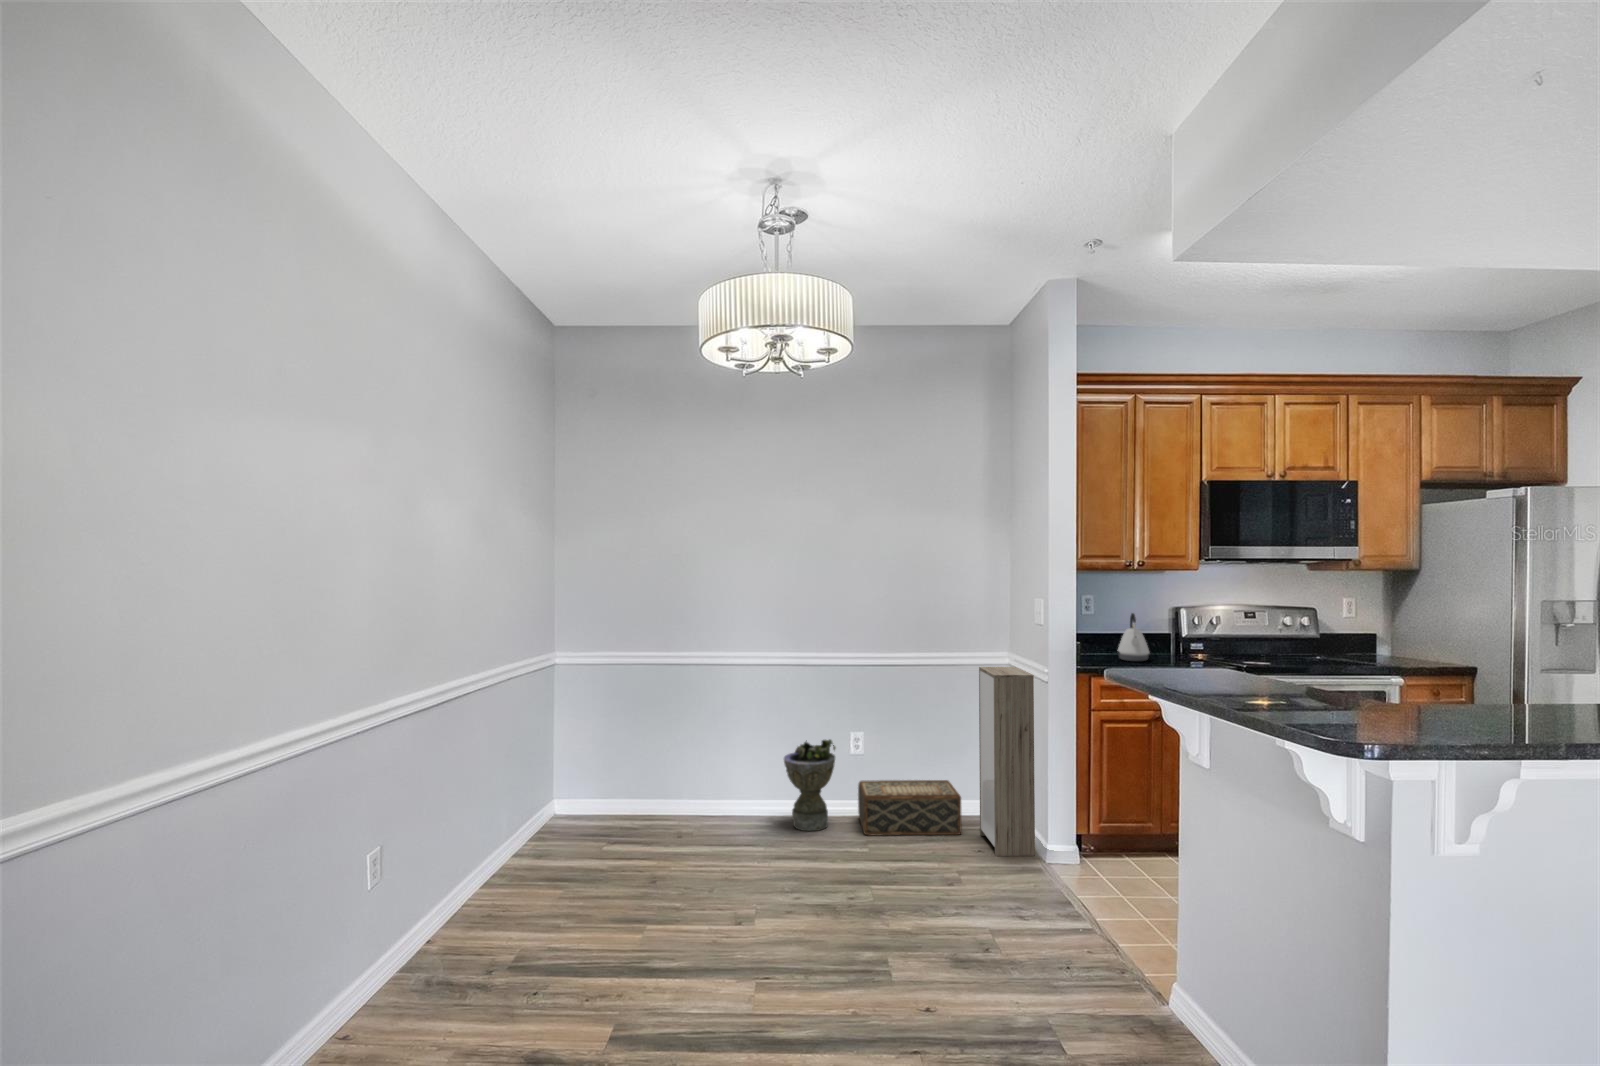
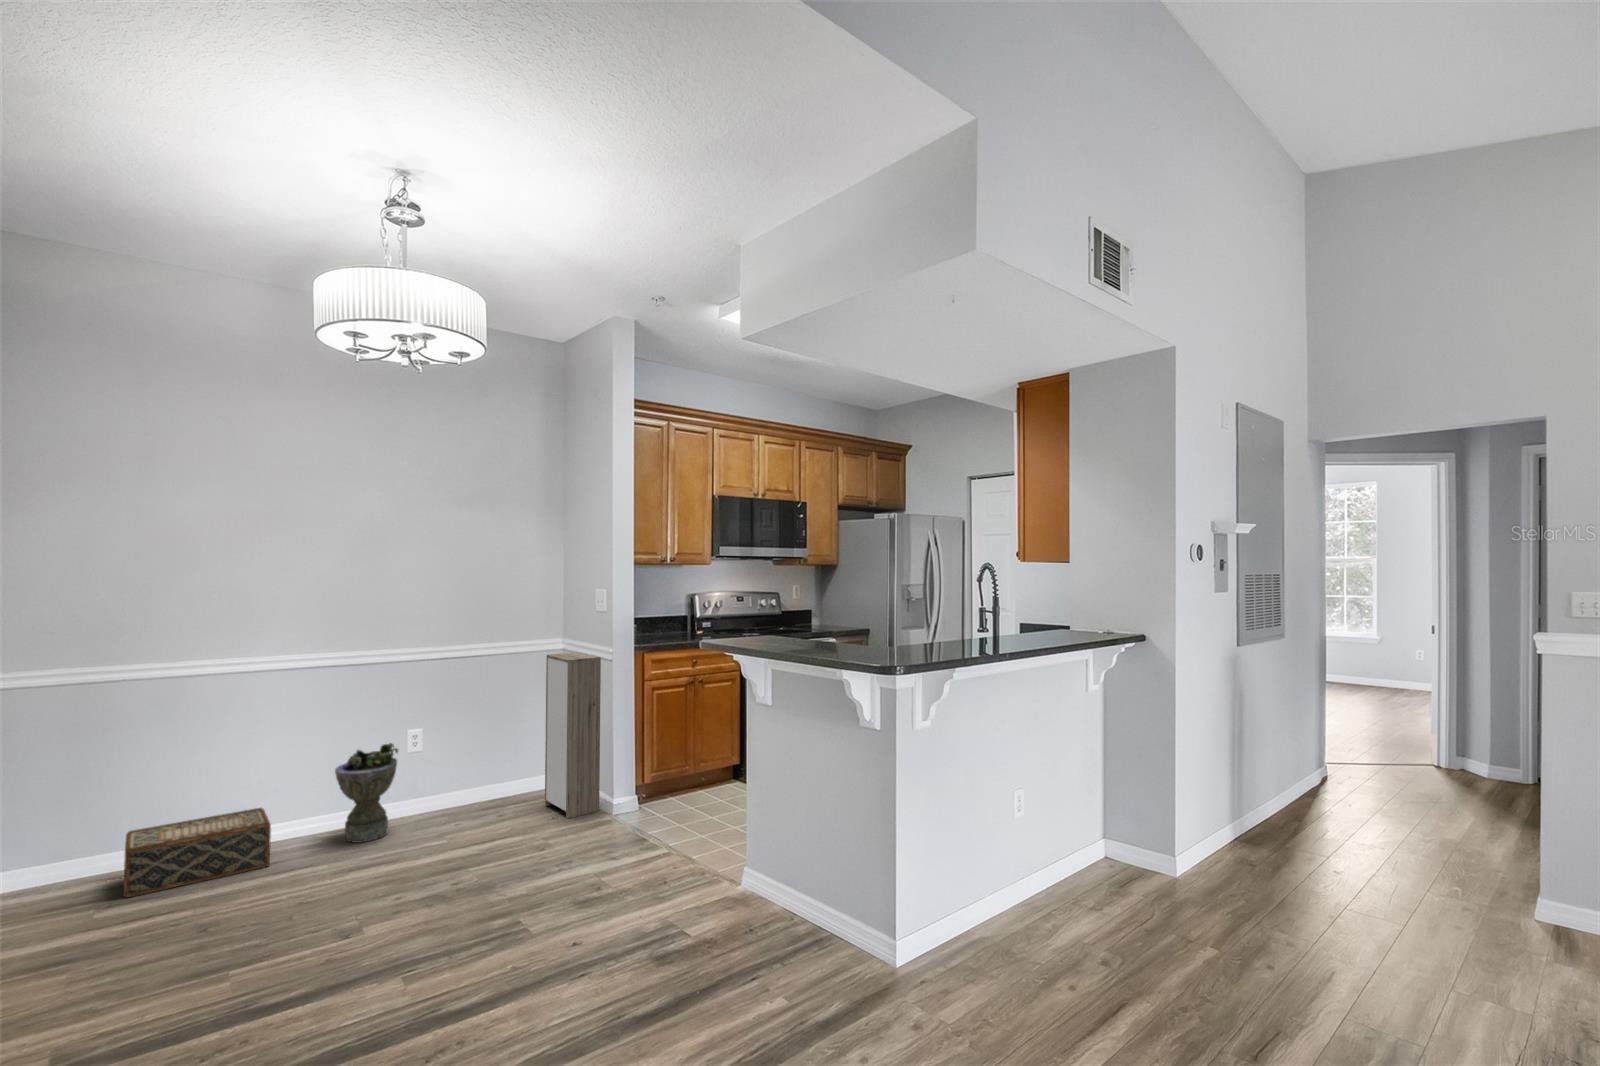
kettle: present [1118,613,1149,661] -> none [652,601,677,640]
woven basket: present [858,780,961,836] -> present [124,808,271,898]

